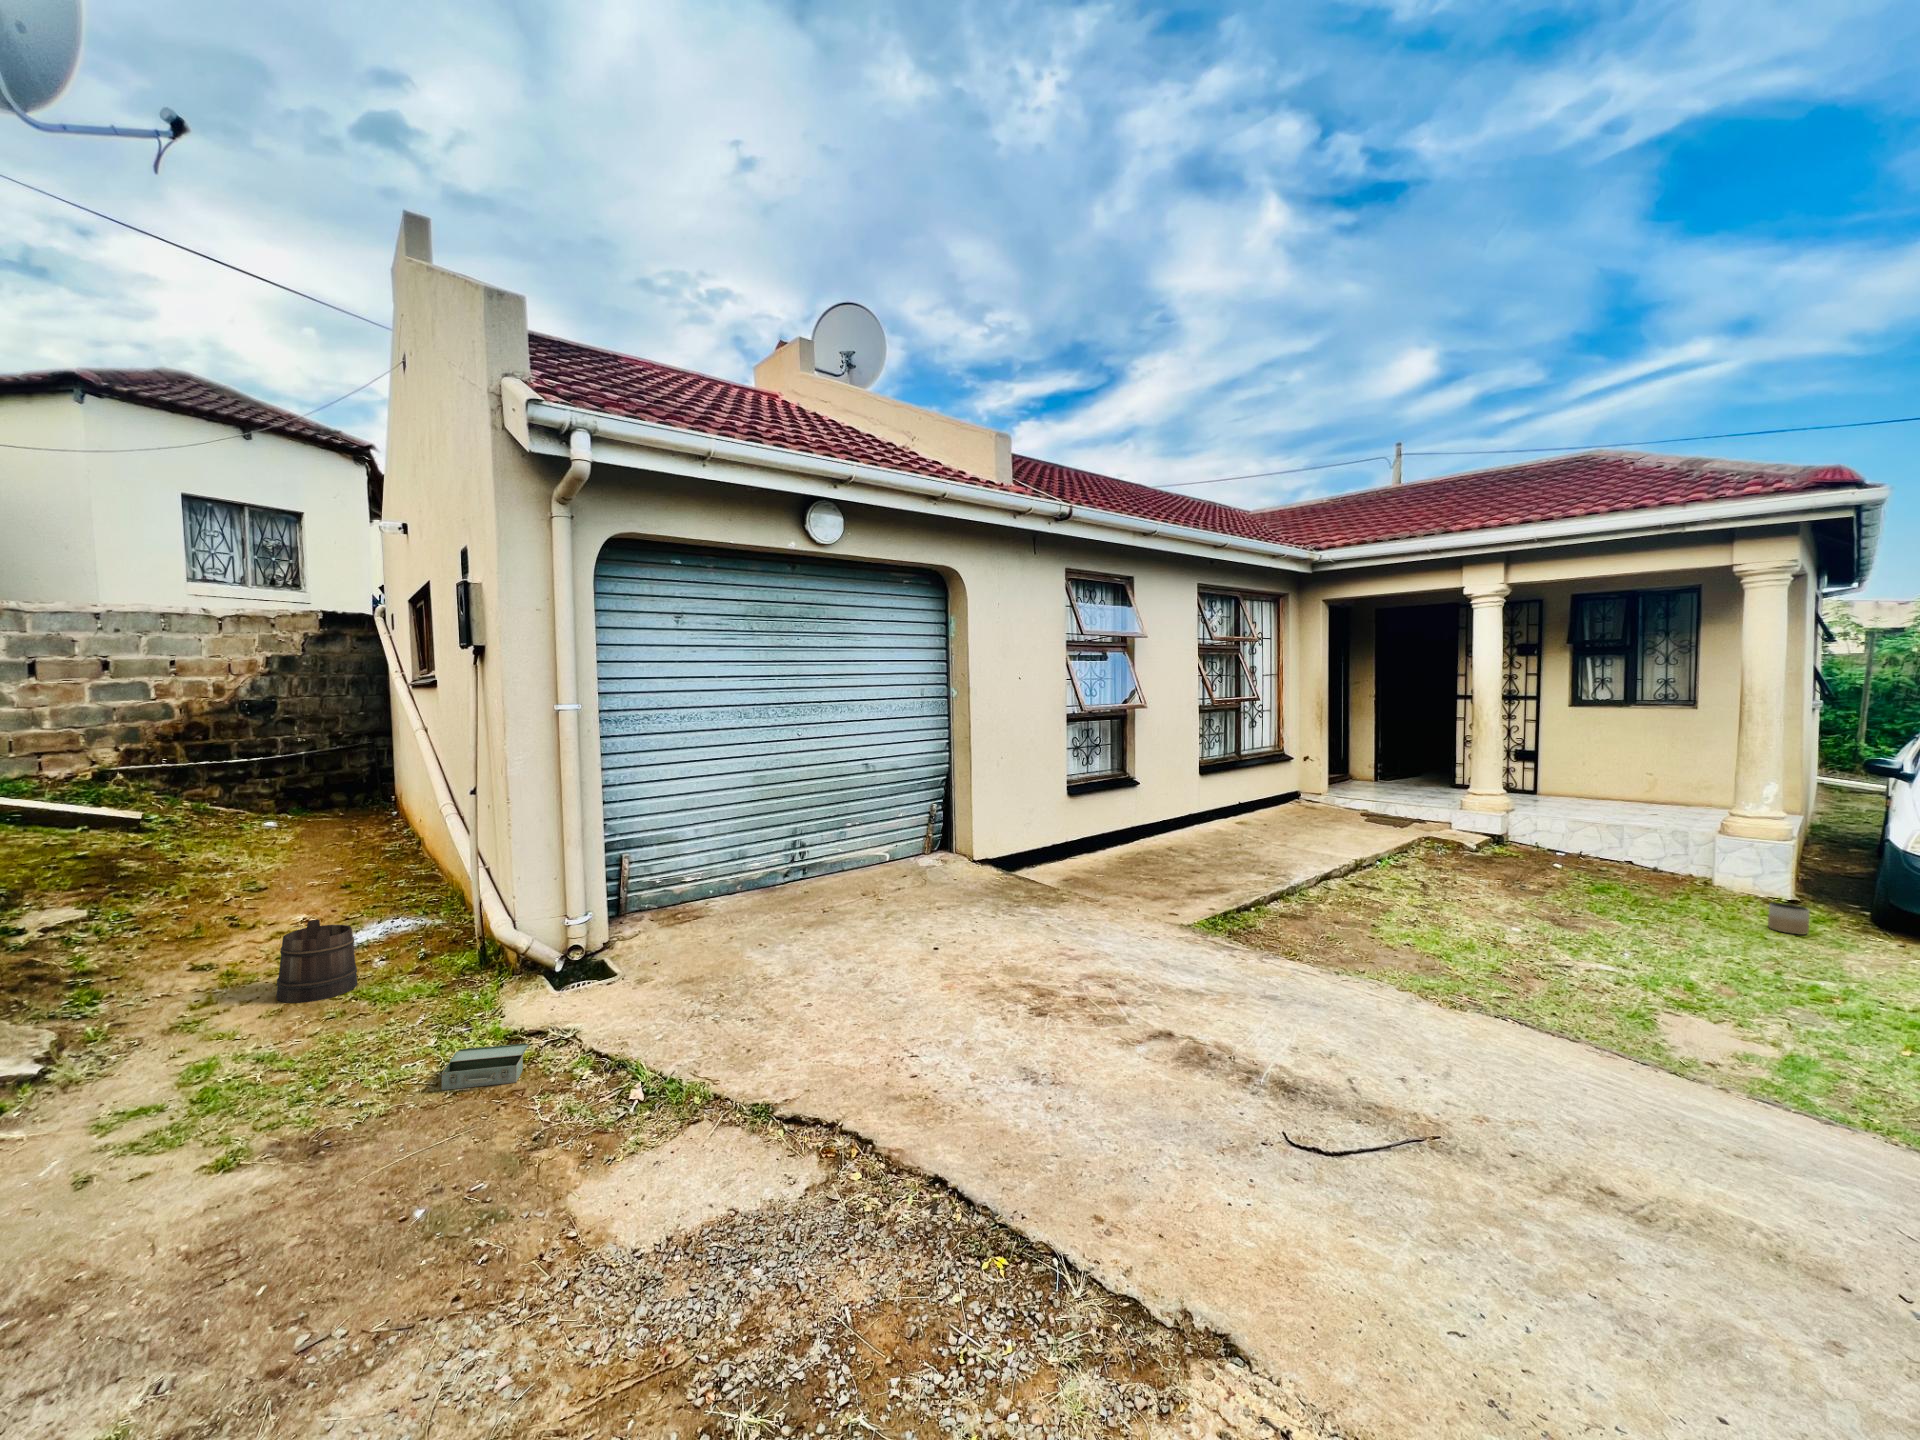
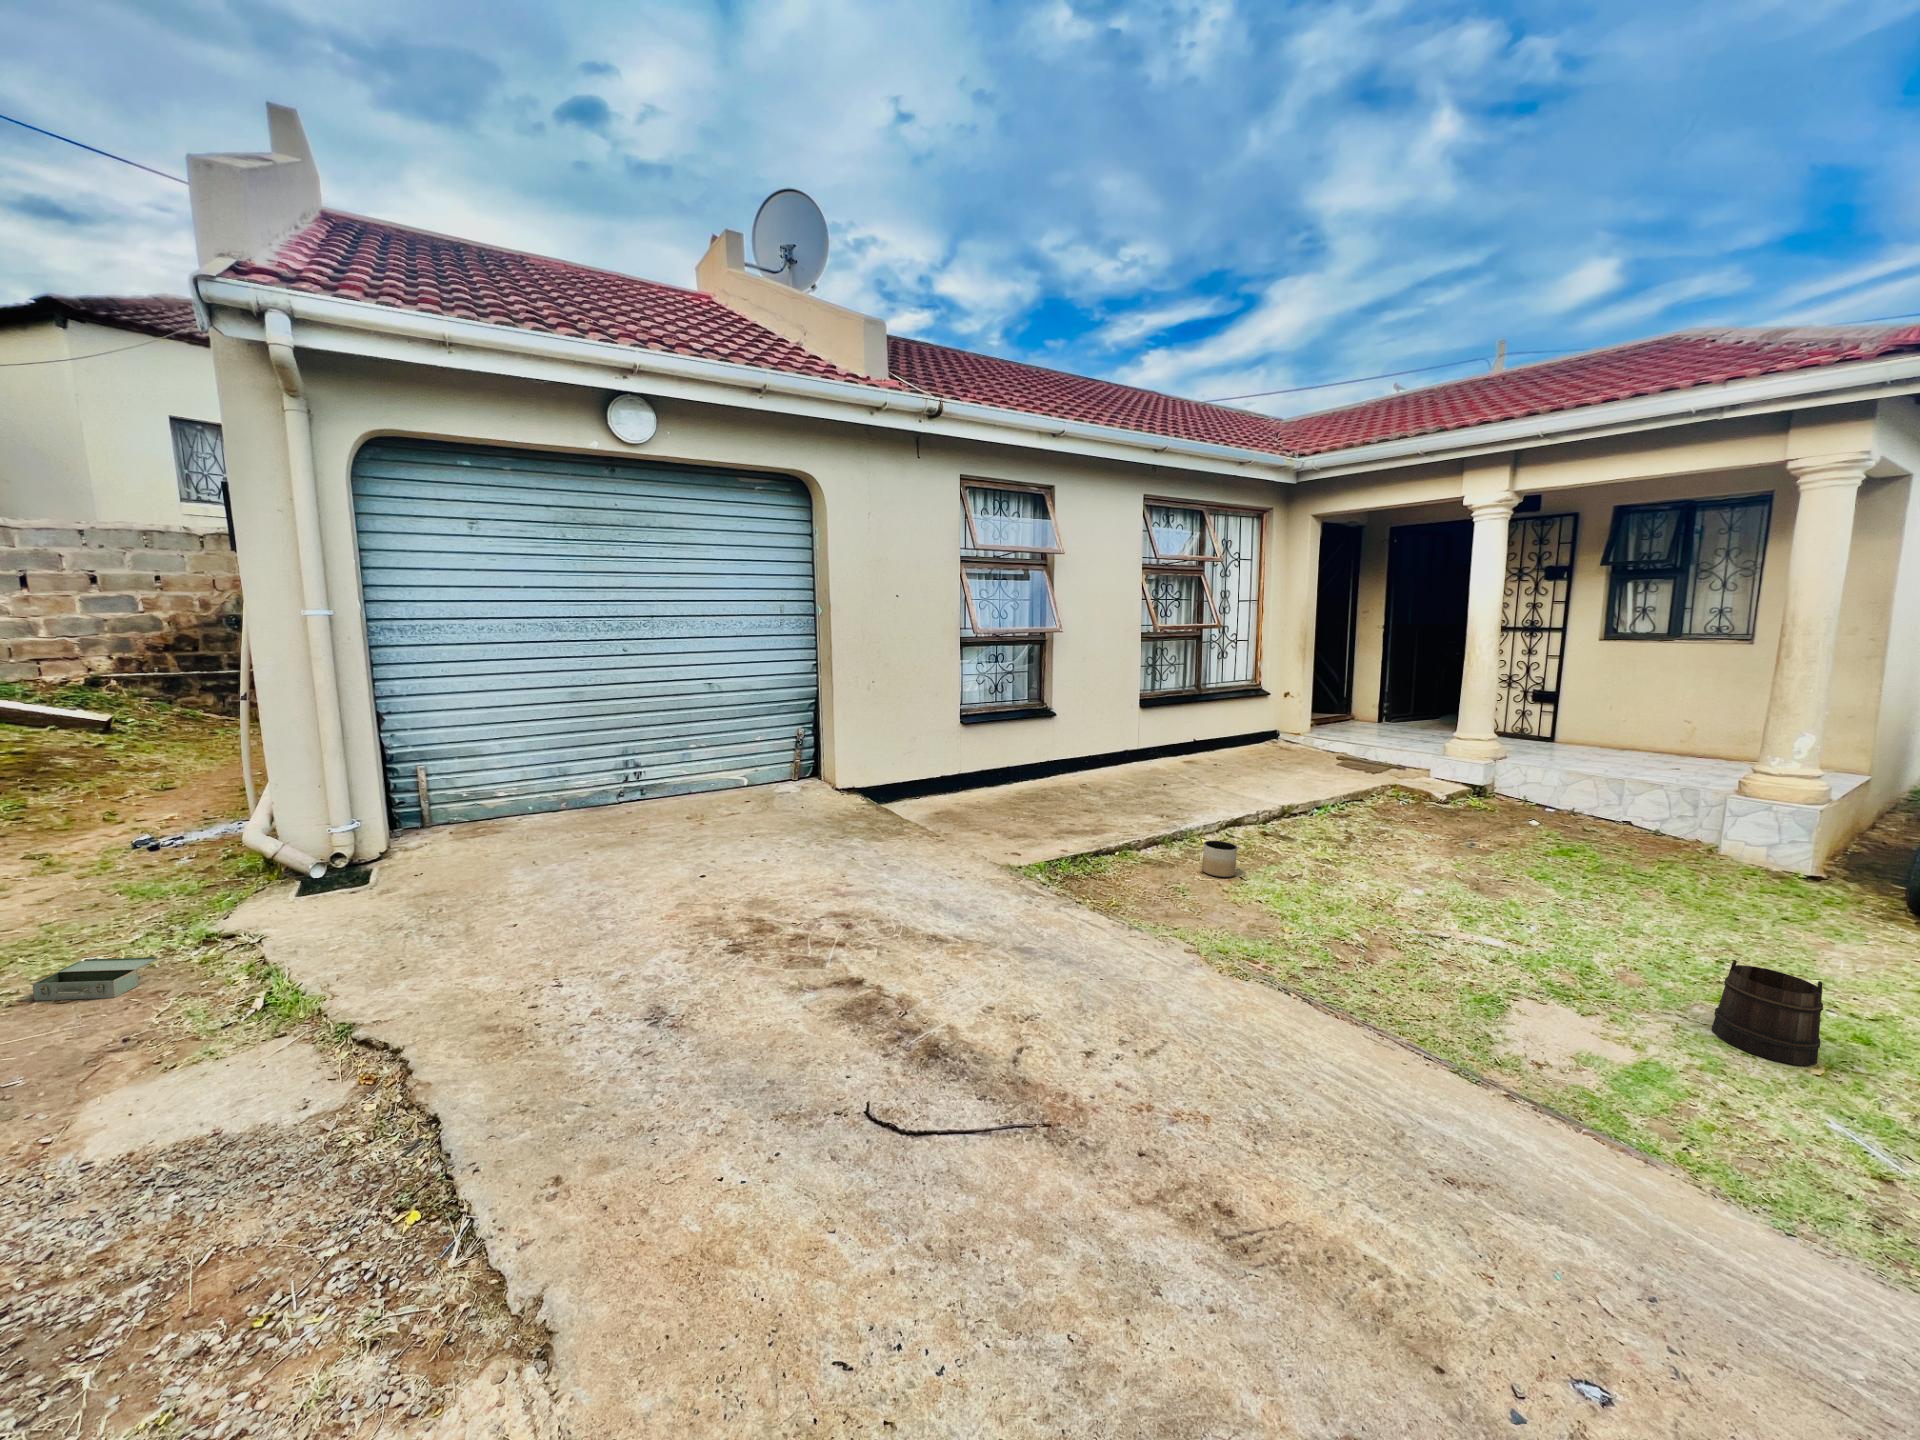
planter: present [1768,903,1809,935] -> present [1202,841,1237,877]
bucket: present [276,919,357,1003] -> present [1712,960,1823,1066]

